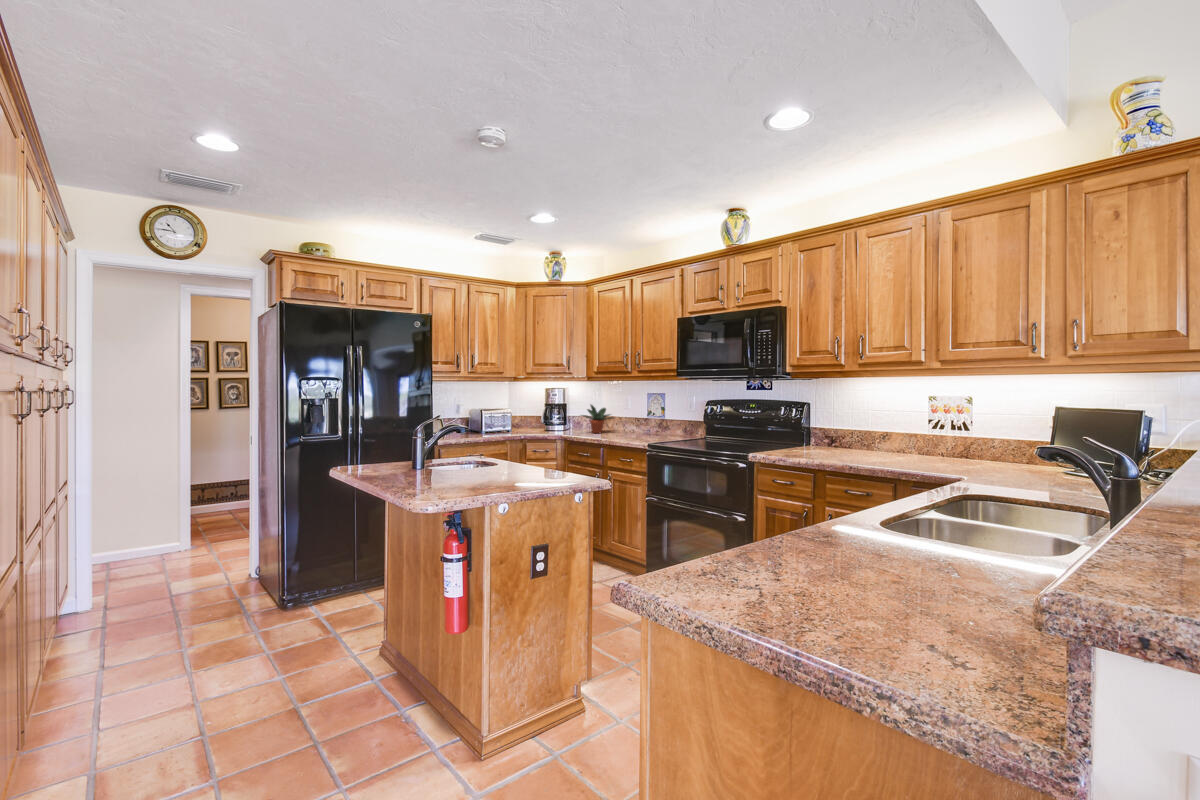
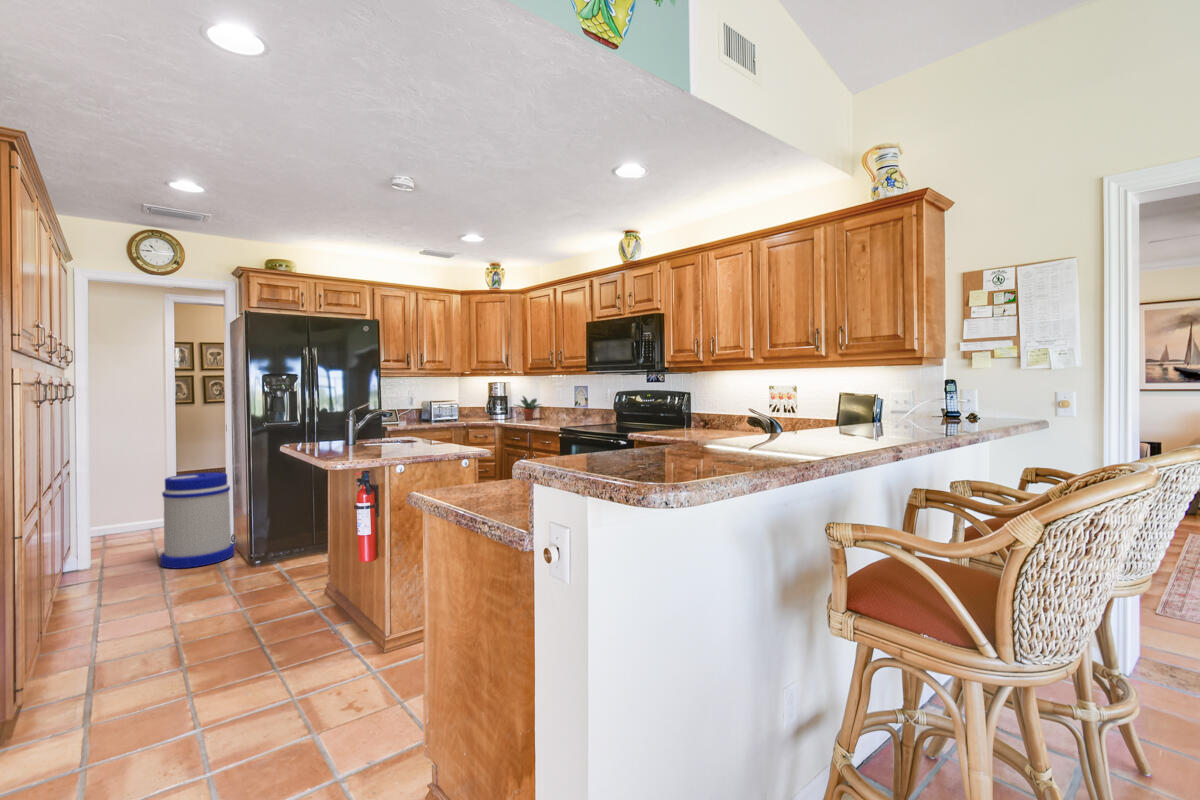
trash can: none [173,495,260,614] -> present [161,473,235,568]

